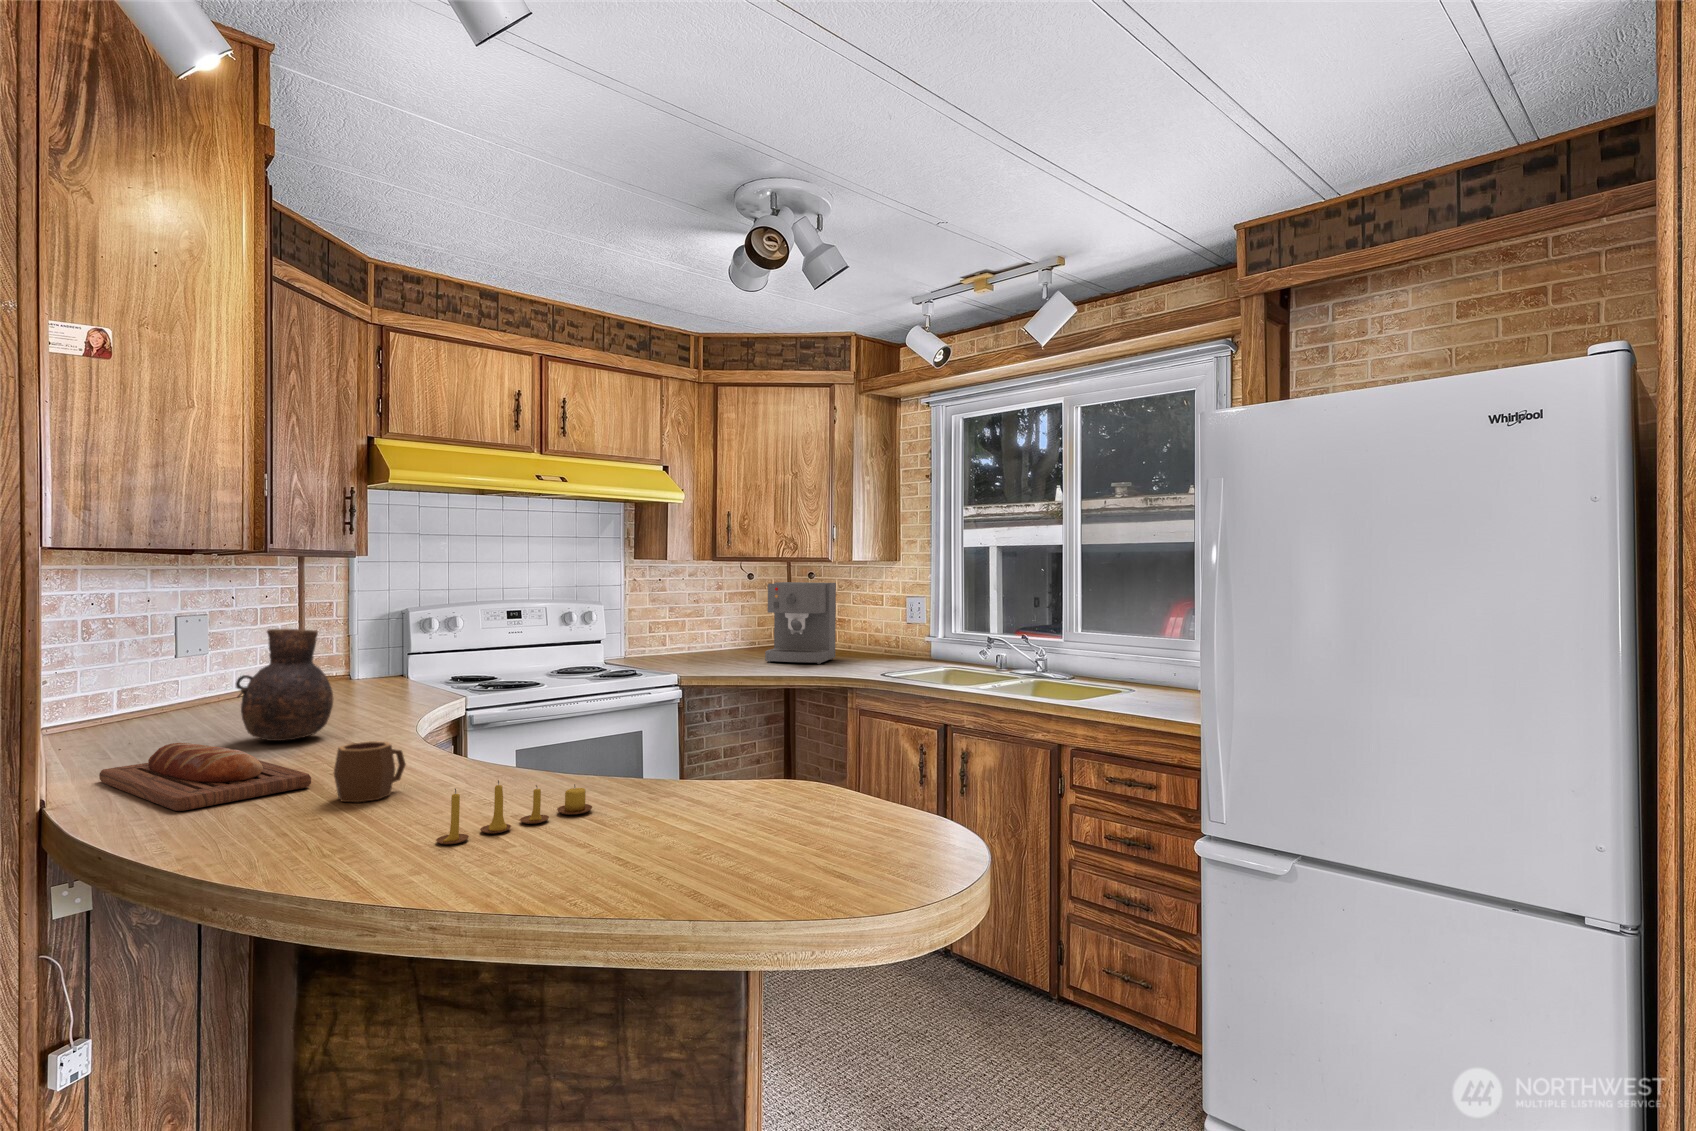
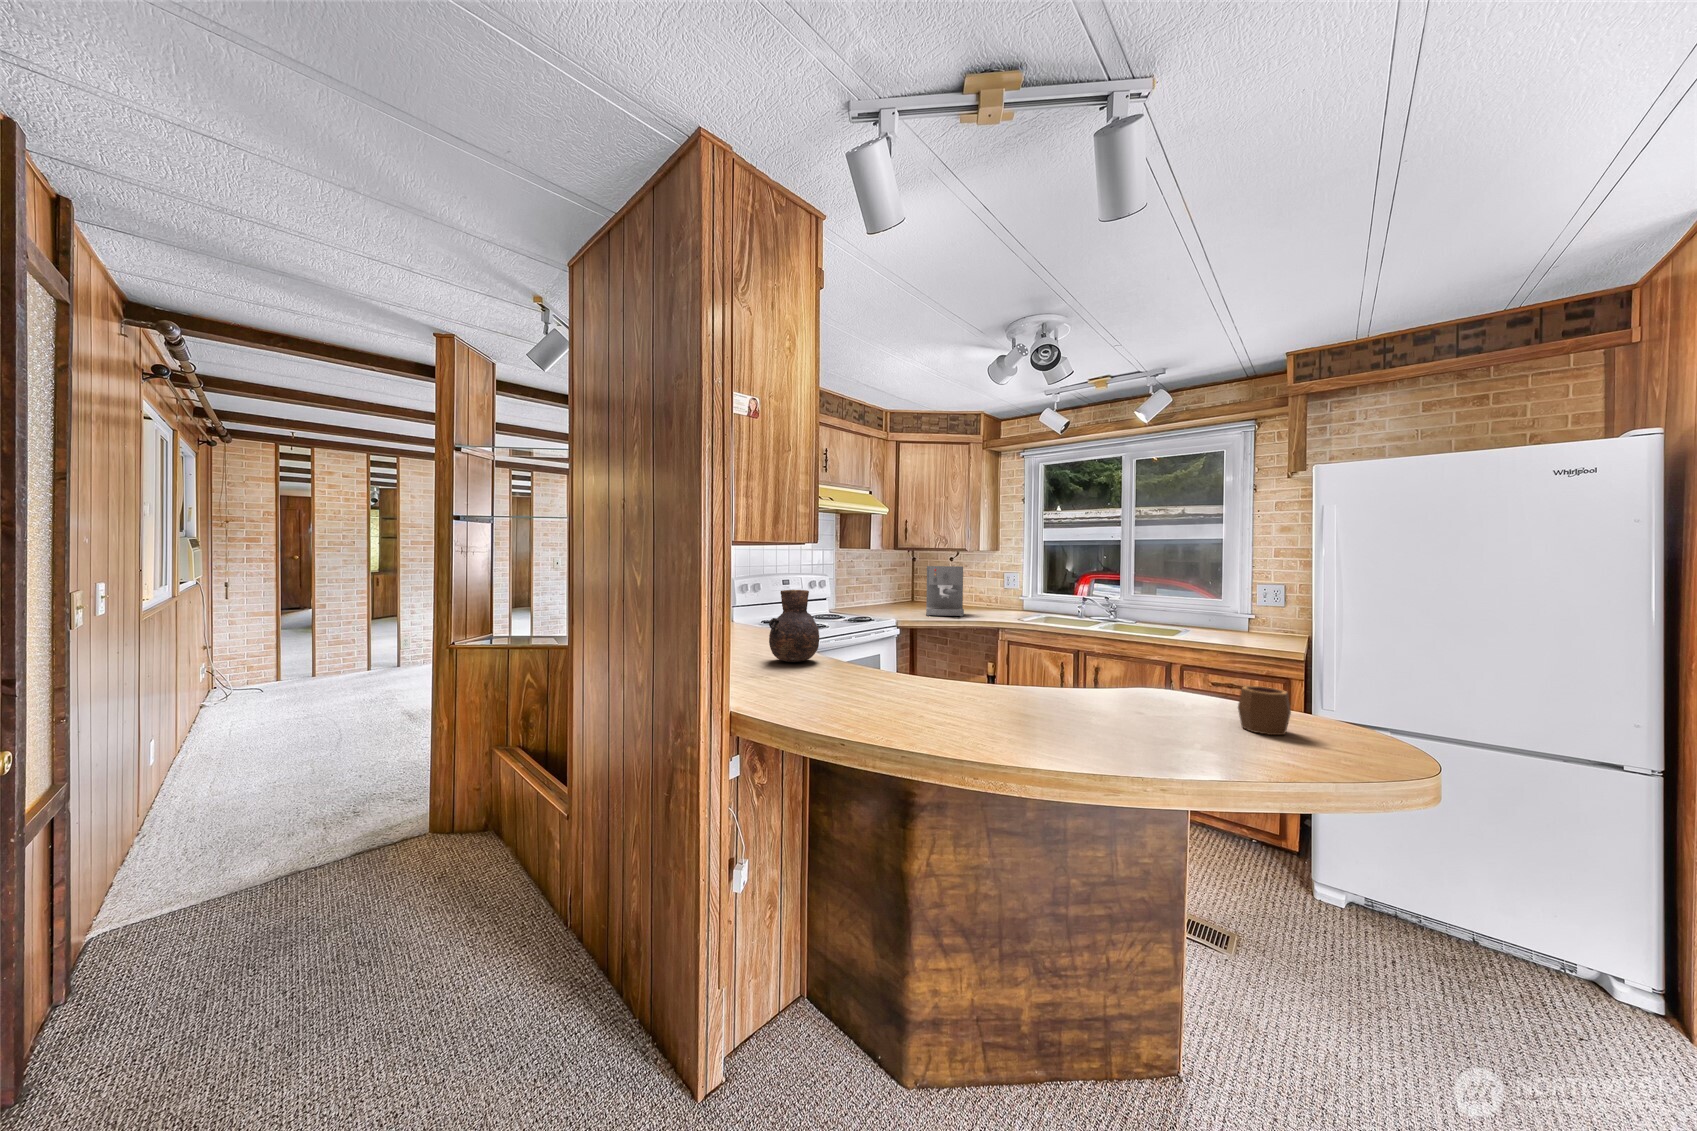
mug: present [334,741,406,802] -> present [1238,686,1291,735]
bread loaf: present [99,743,311,811] -> none [765,661,908,702]
candle: present [436,780,592,844] -> none [1083,678,1118,717]

